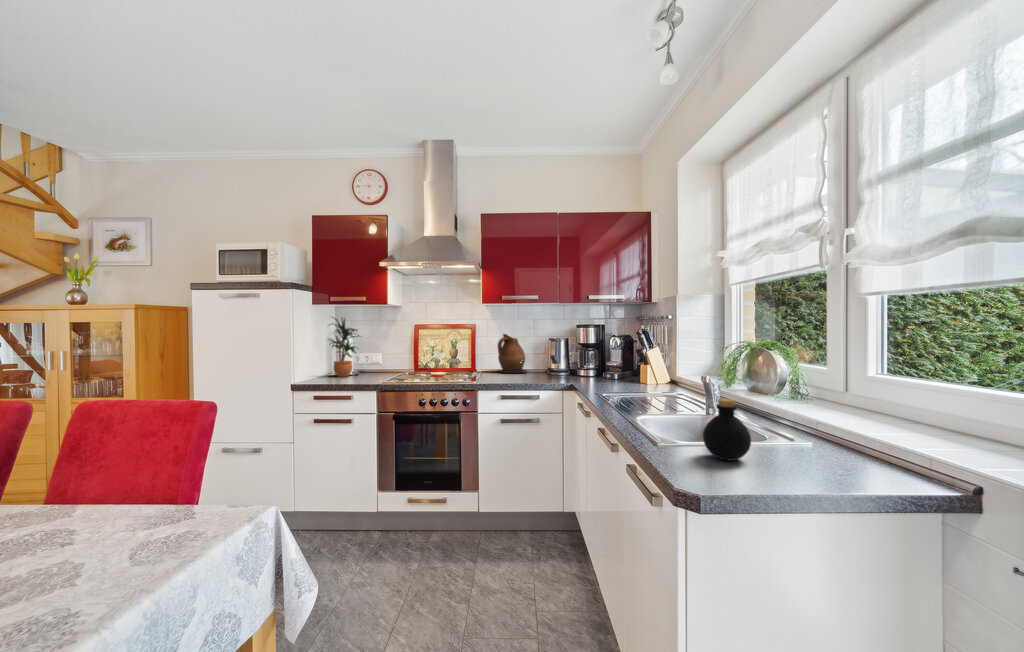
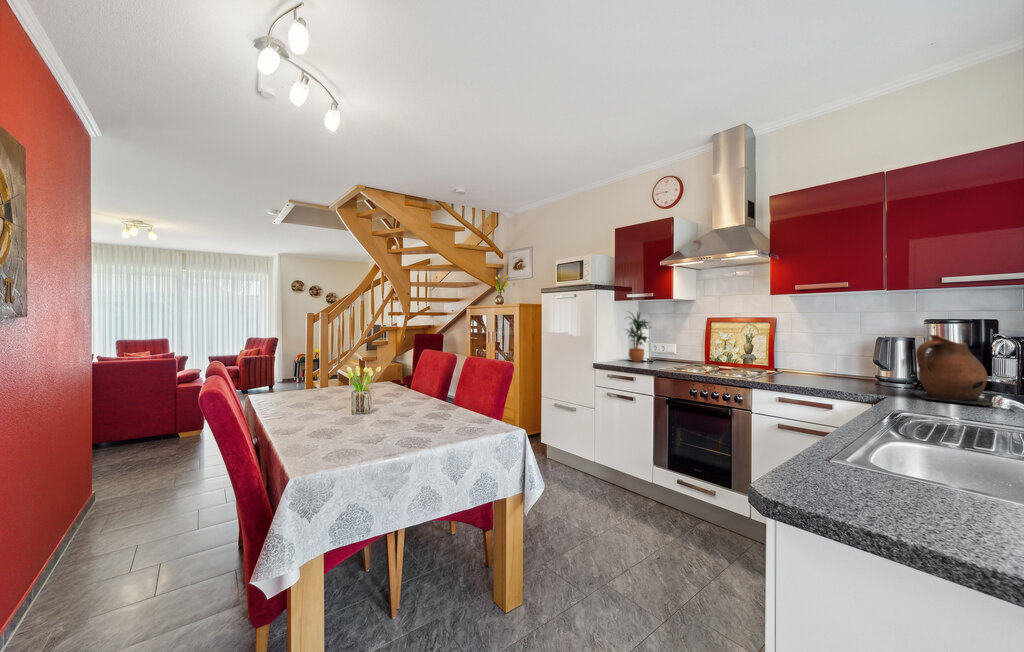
ceramic pitcher: present [498,334,527,372] -> present [916,335,993,406]
bottle: present [703,399,751,461] -> none [874,431,968,527]

